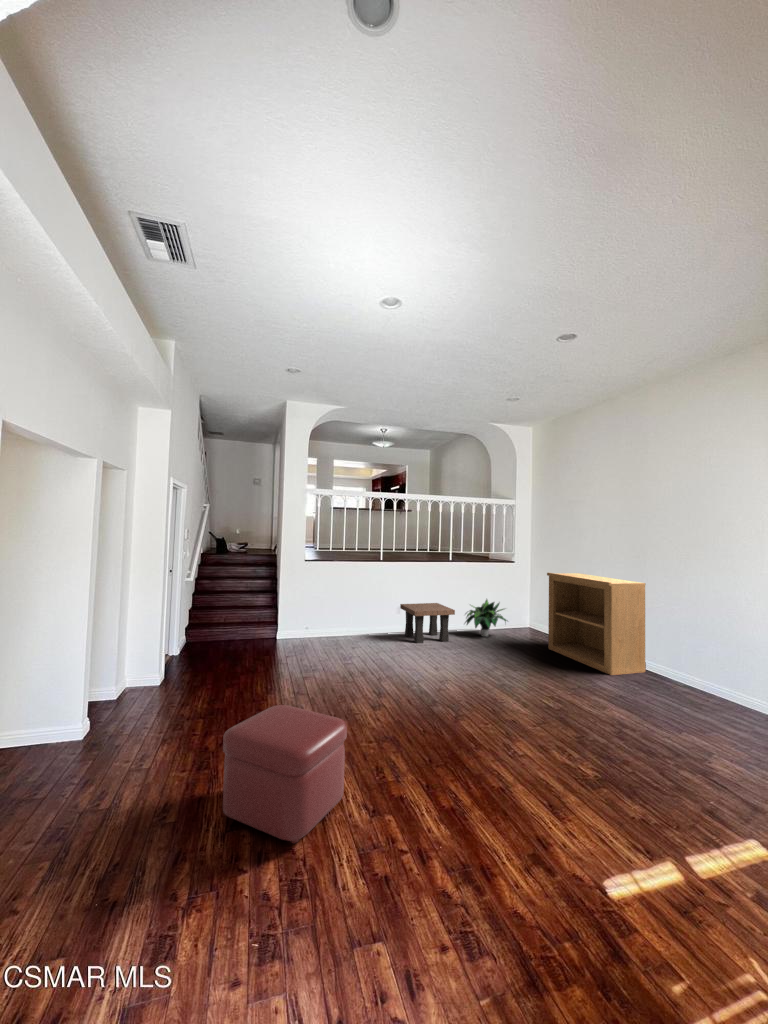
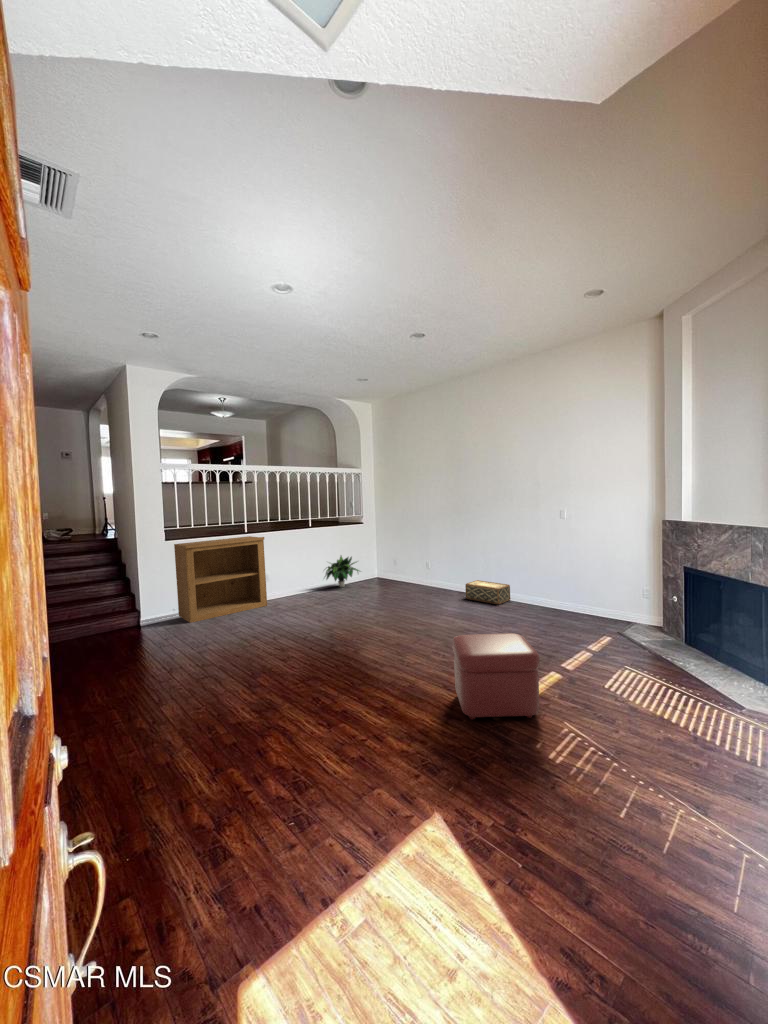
bookshelf: present [547,573,646,675] -> present [174,536,267,623]
side table: present [400,603,455,643] -> none [265,564,318,602]
woven basket: none [642,658,715,700] -> present [465,580,510,604]
ottoman: present [223,705,347,844] -> present [452,633,540,720]

